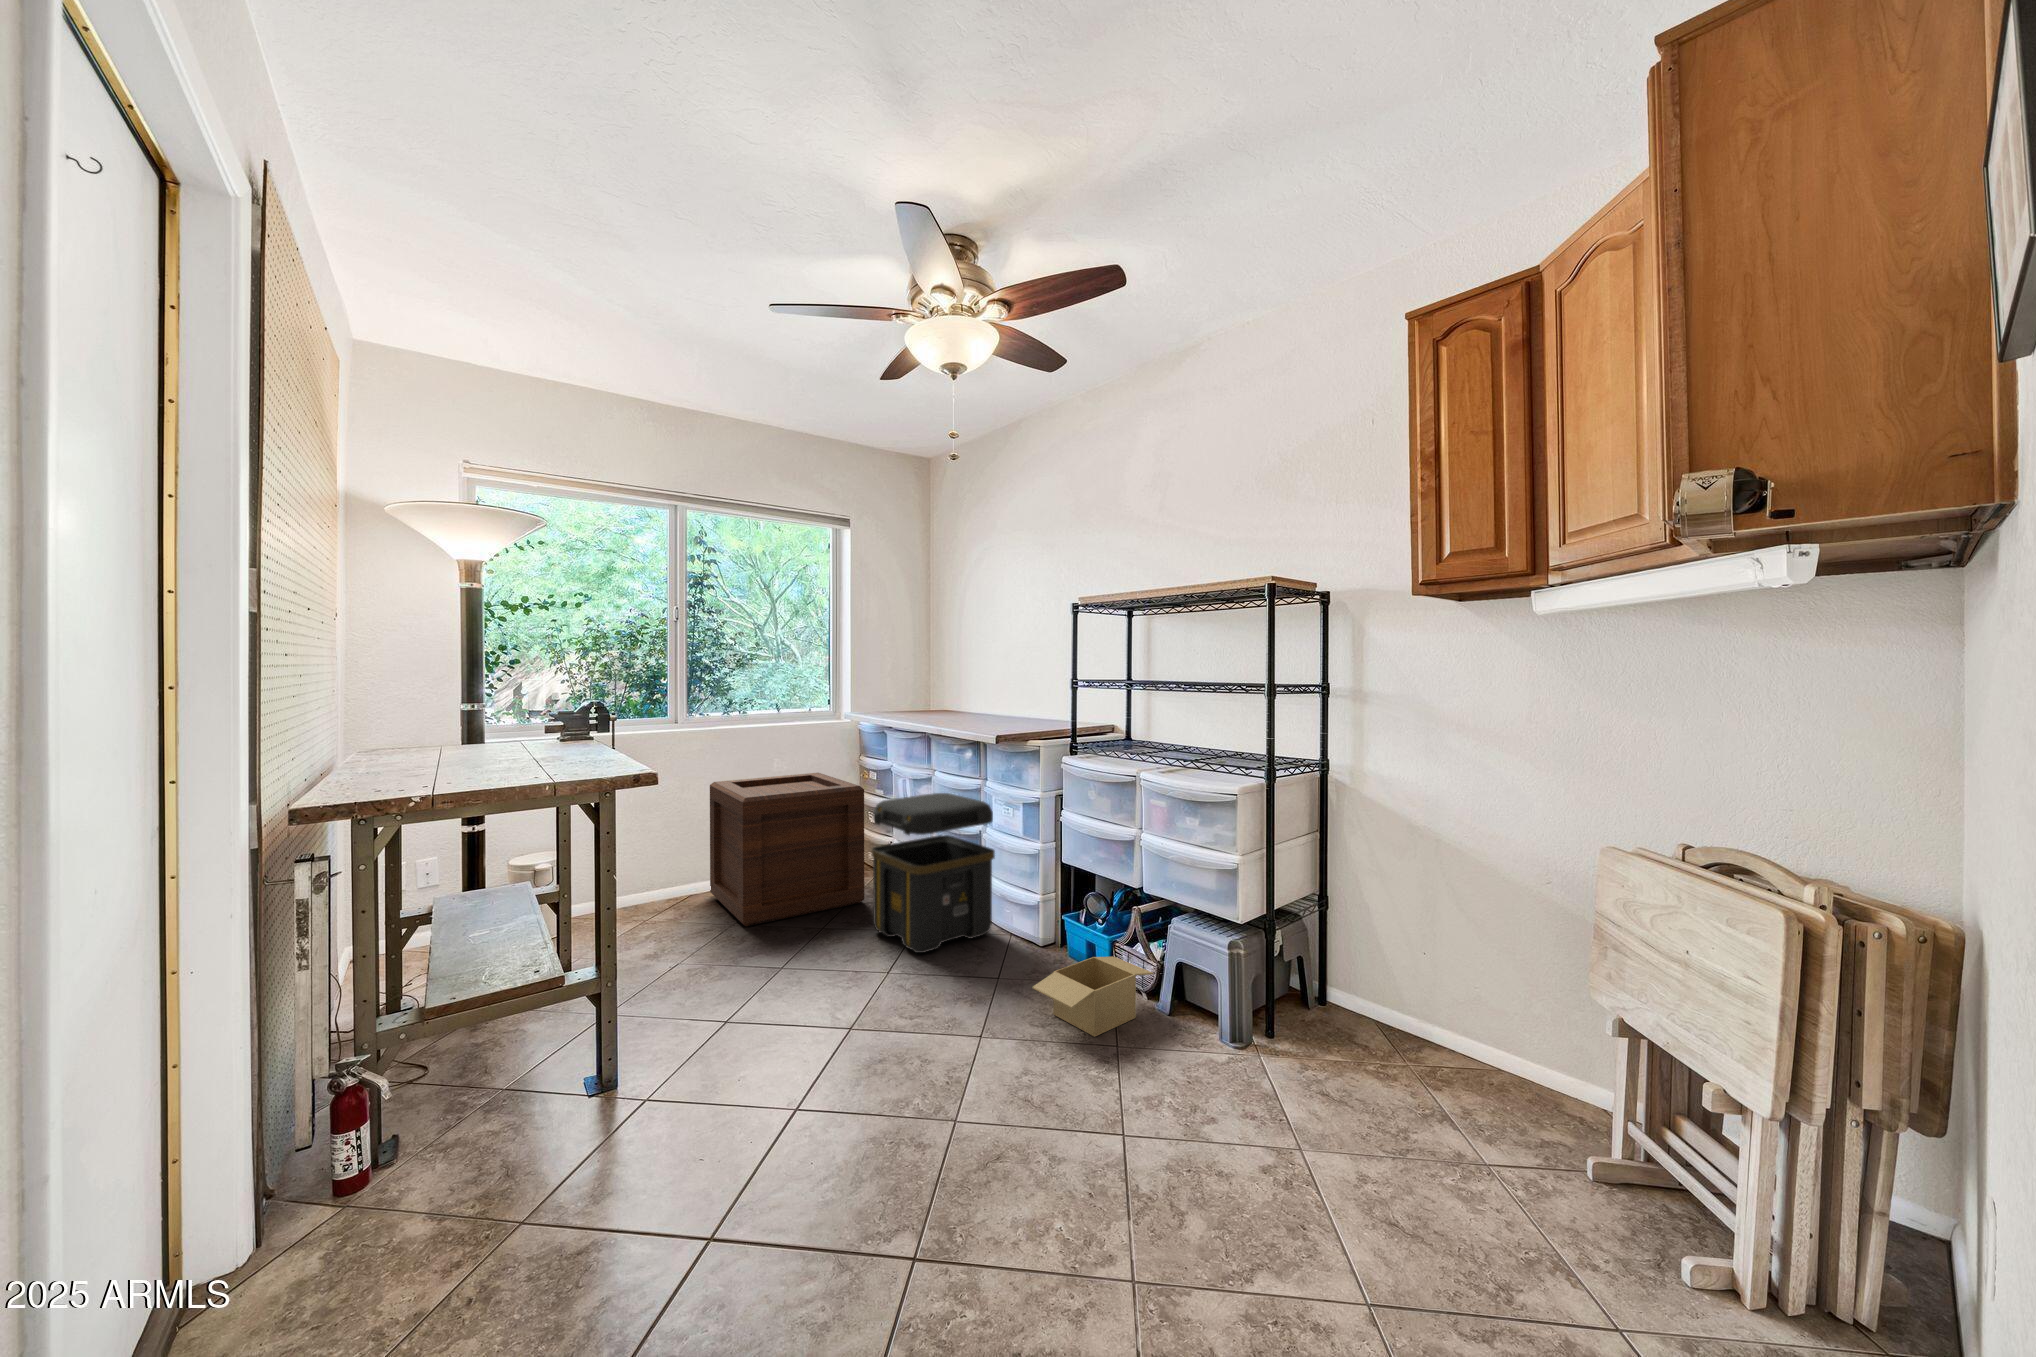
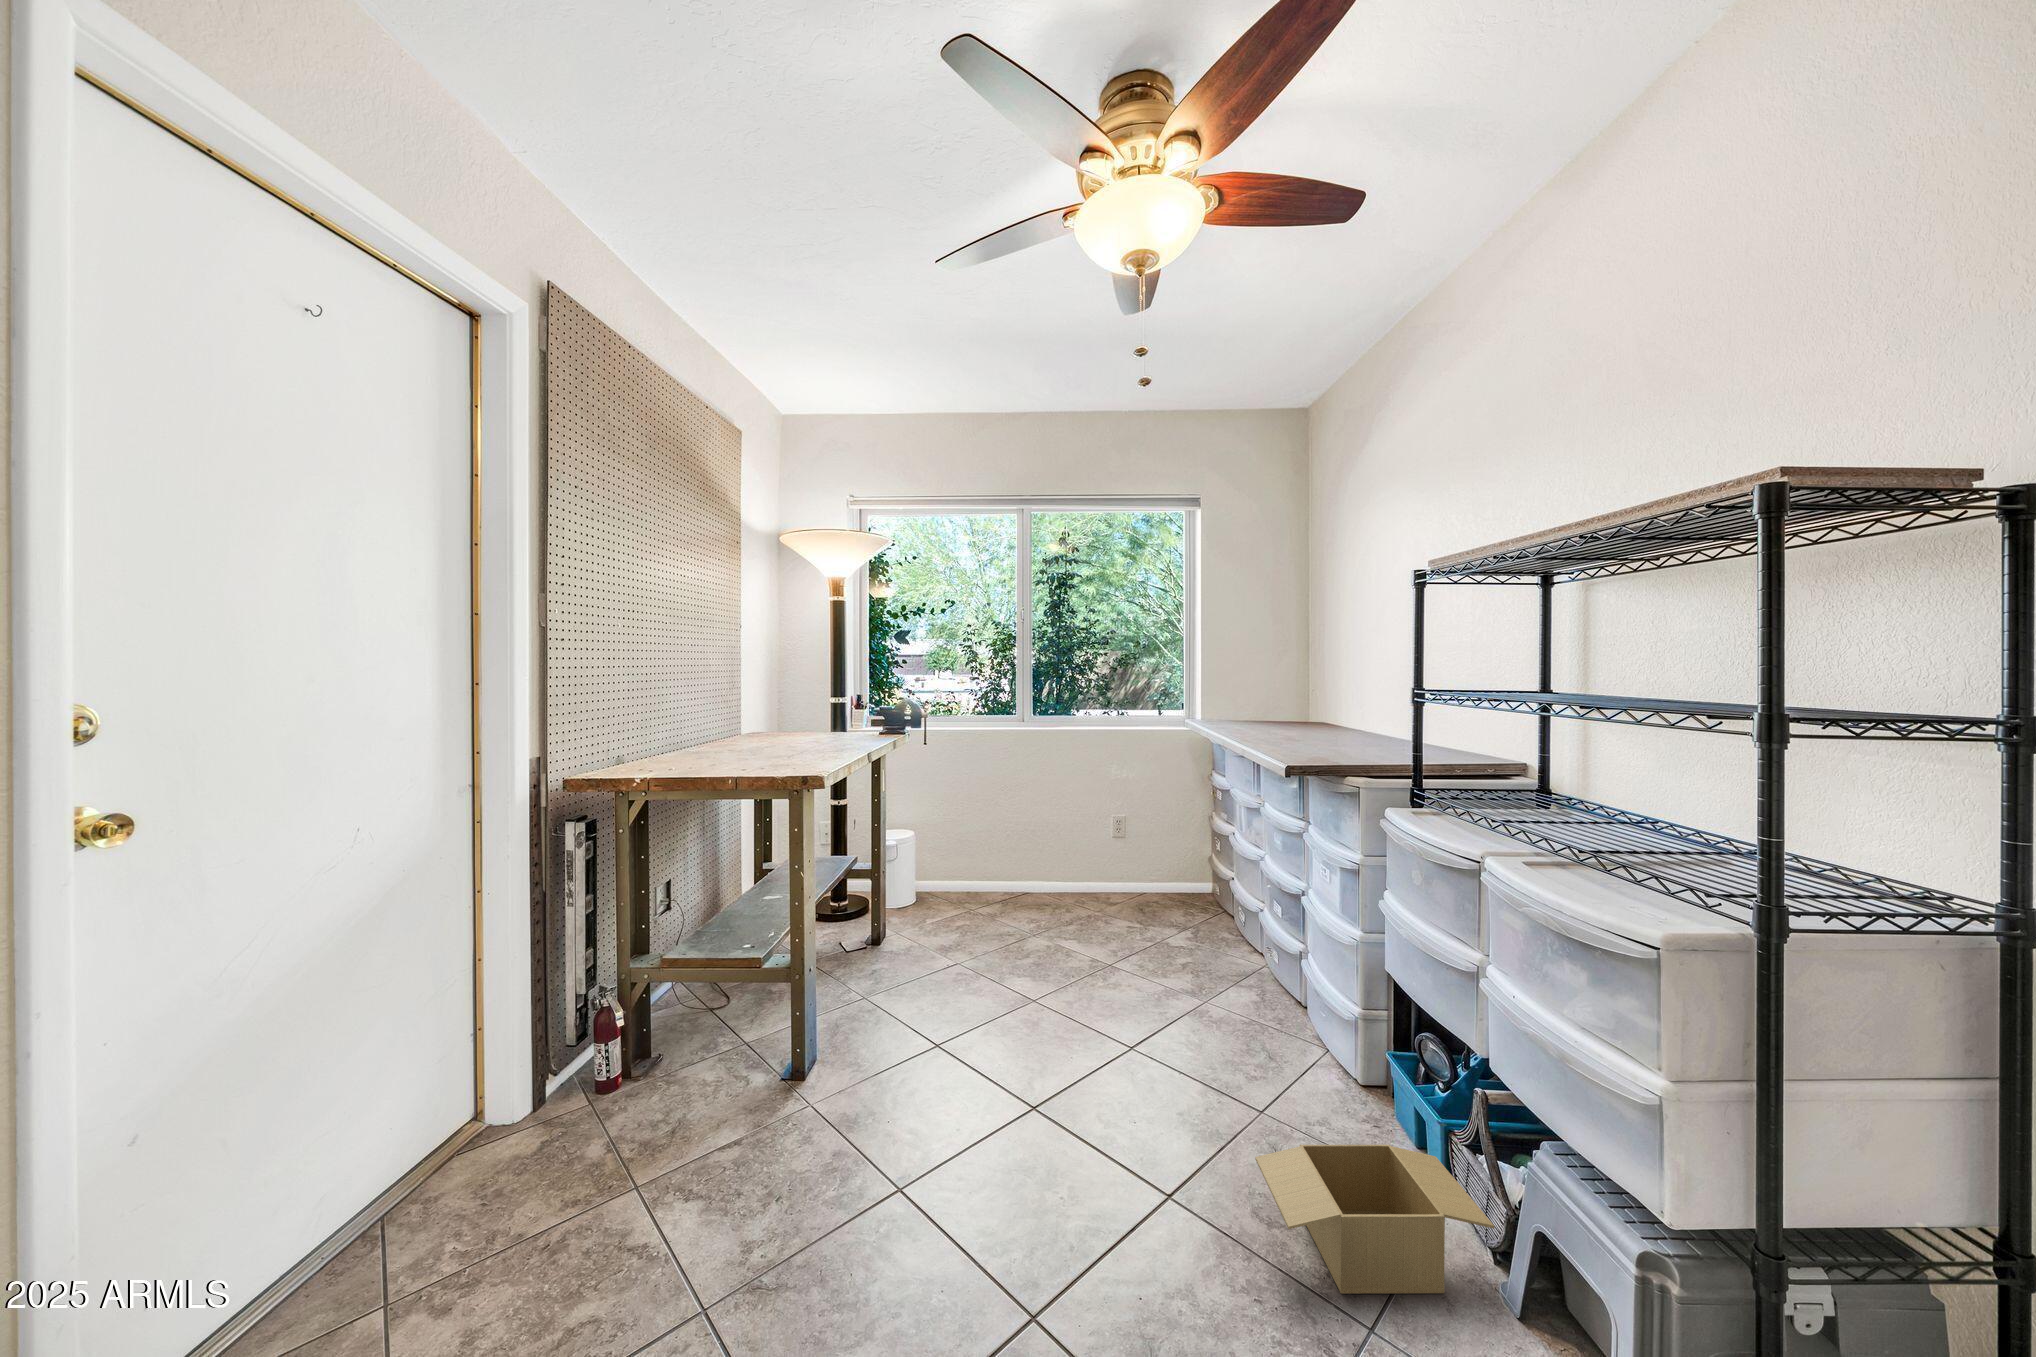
wooden crate: present [710,773,864,926] -> none [1041,783,1178,941]
toolbox: present [871,793,995,953] -> none [1154,828,1304,1032]

